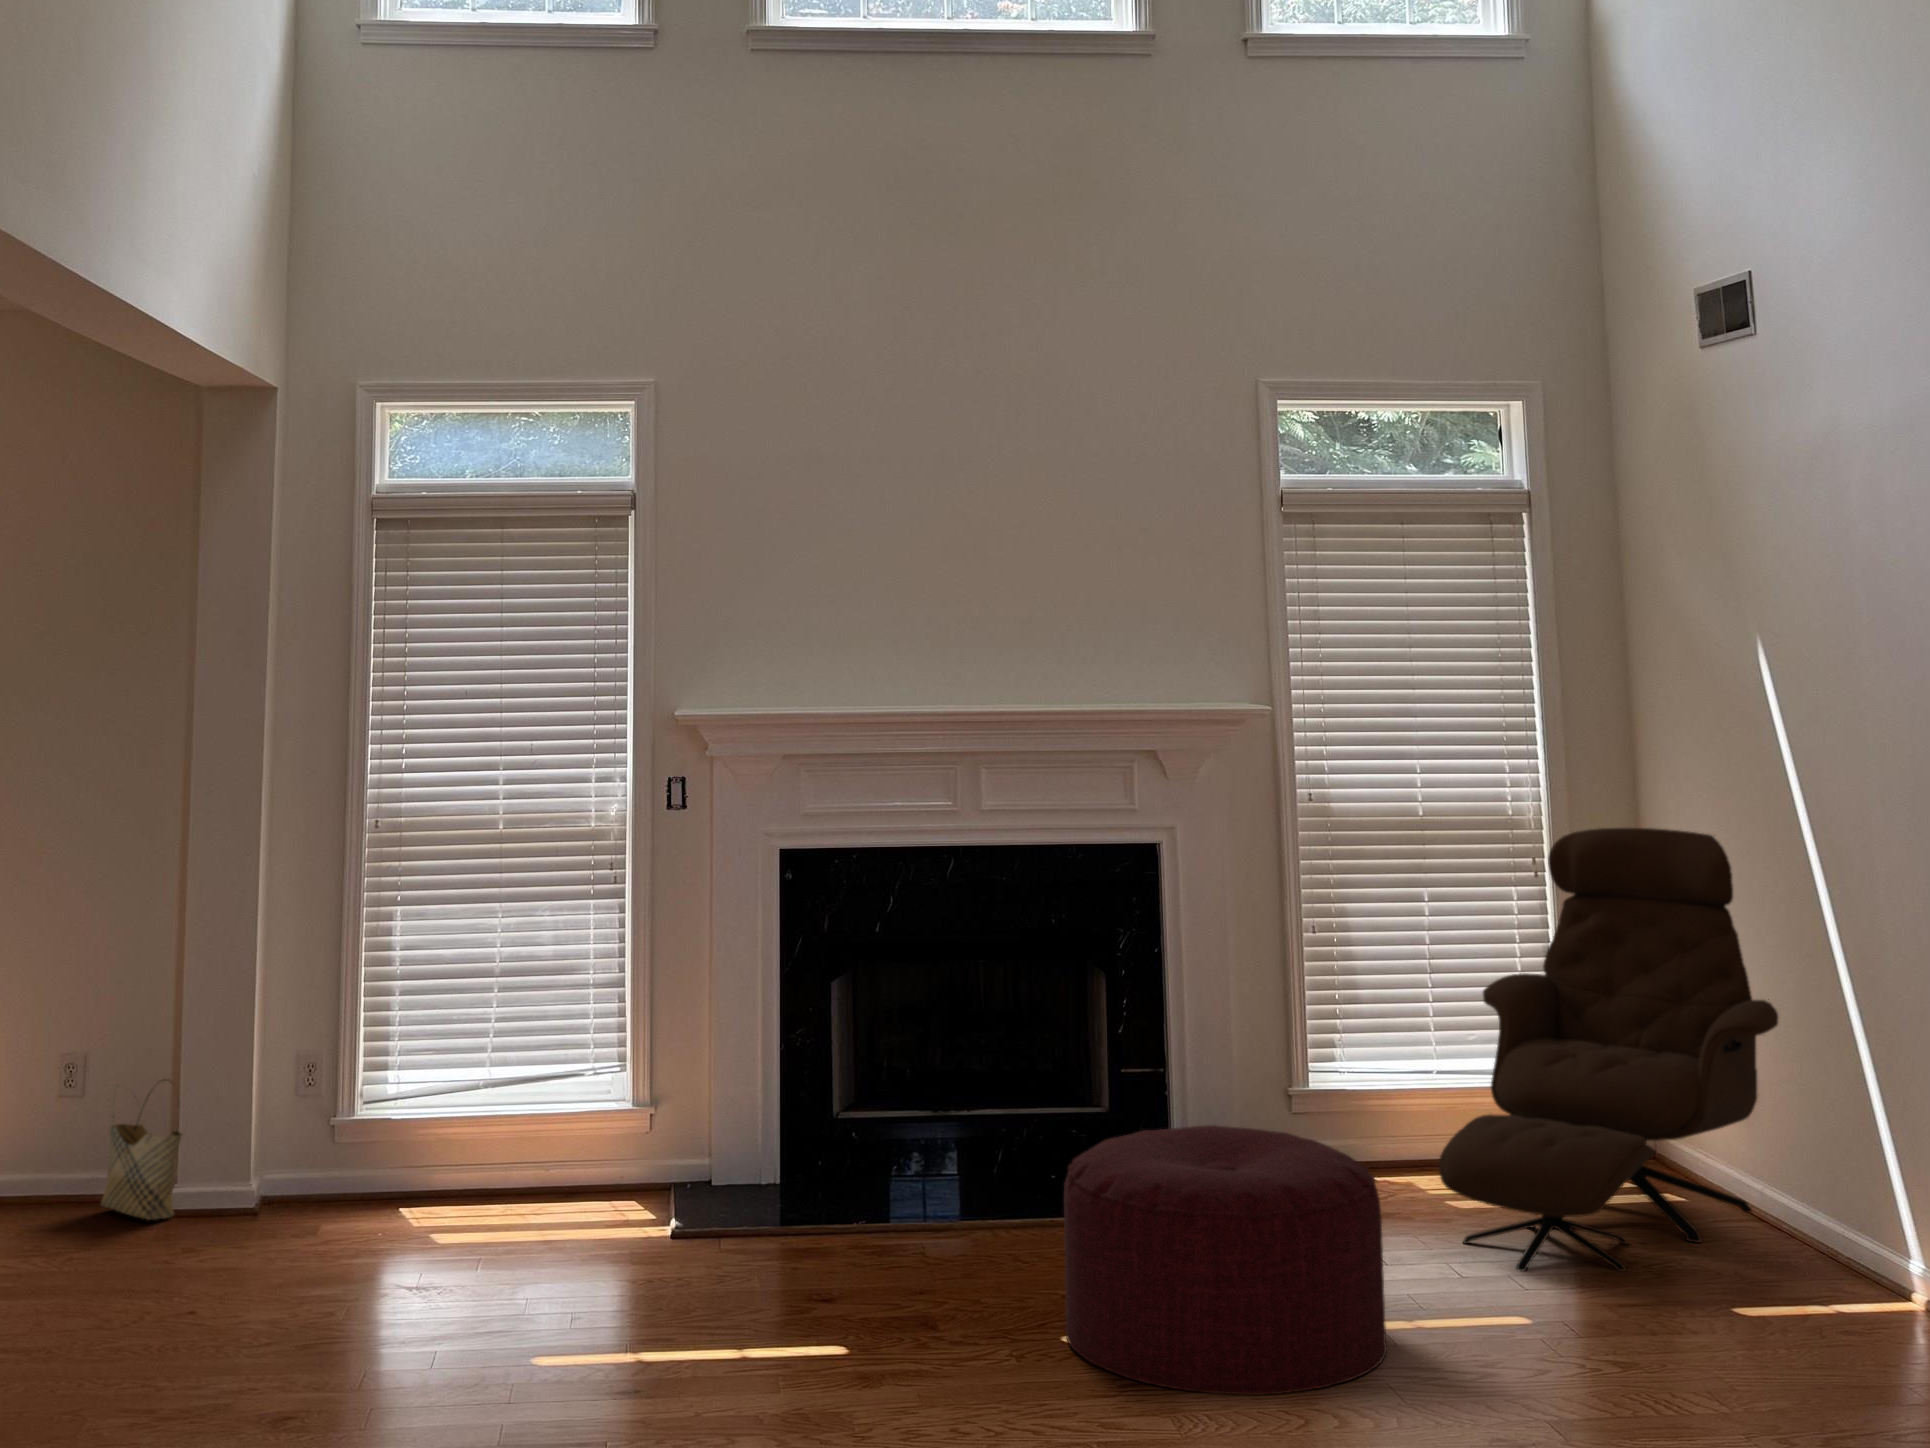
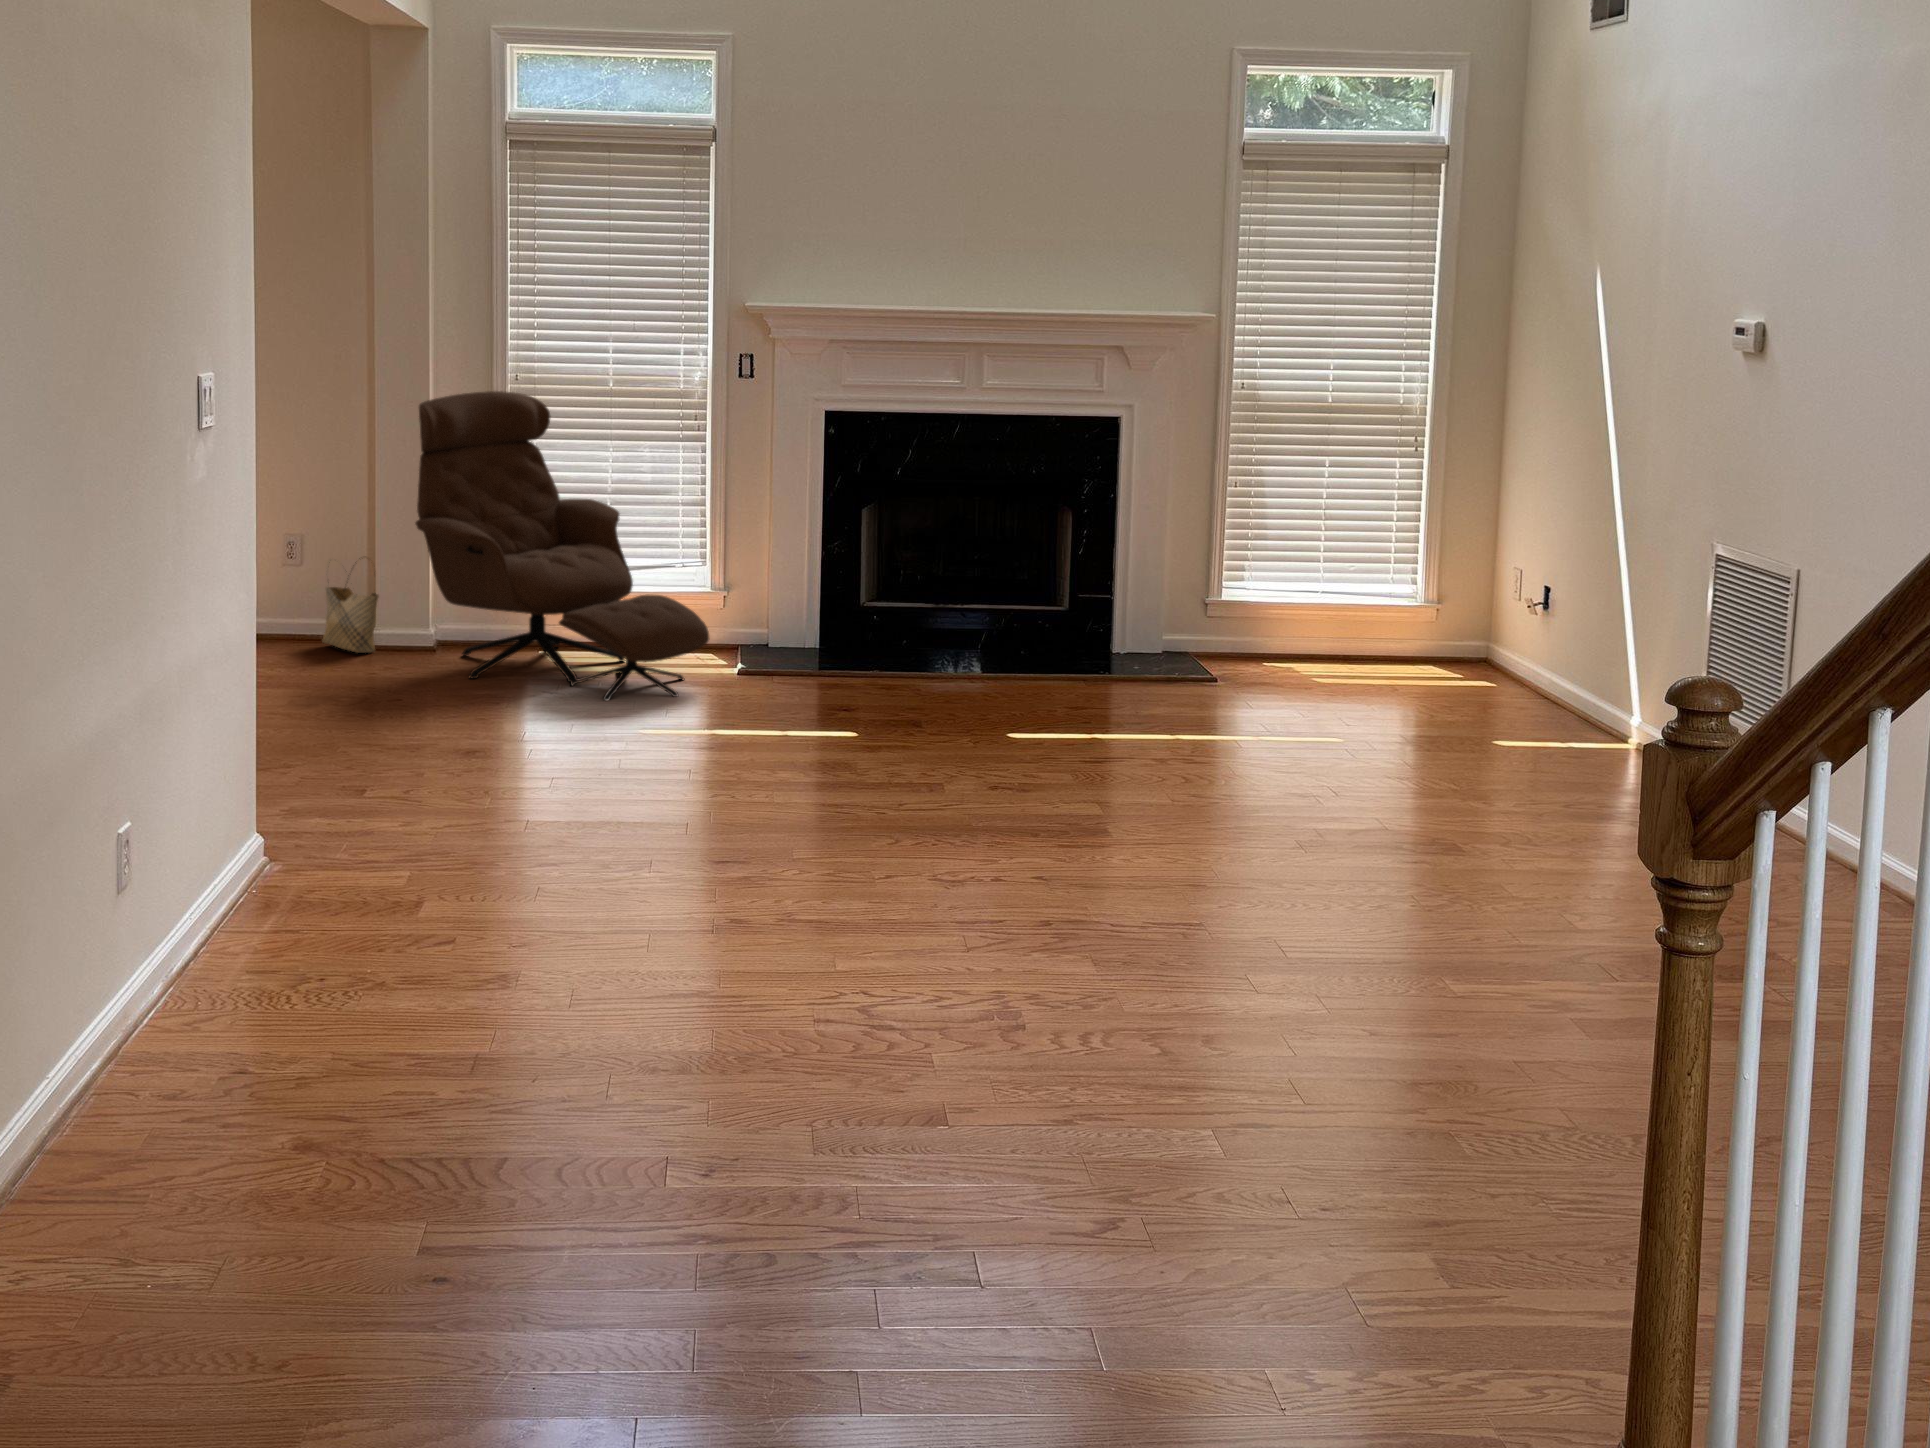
lounge chair: present [1439,828,1778,1271] -> present [415,391,709,701]
ottoman: present [1064,1125,1387,1395] -> none [1004,615,1233,787]

